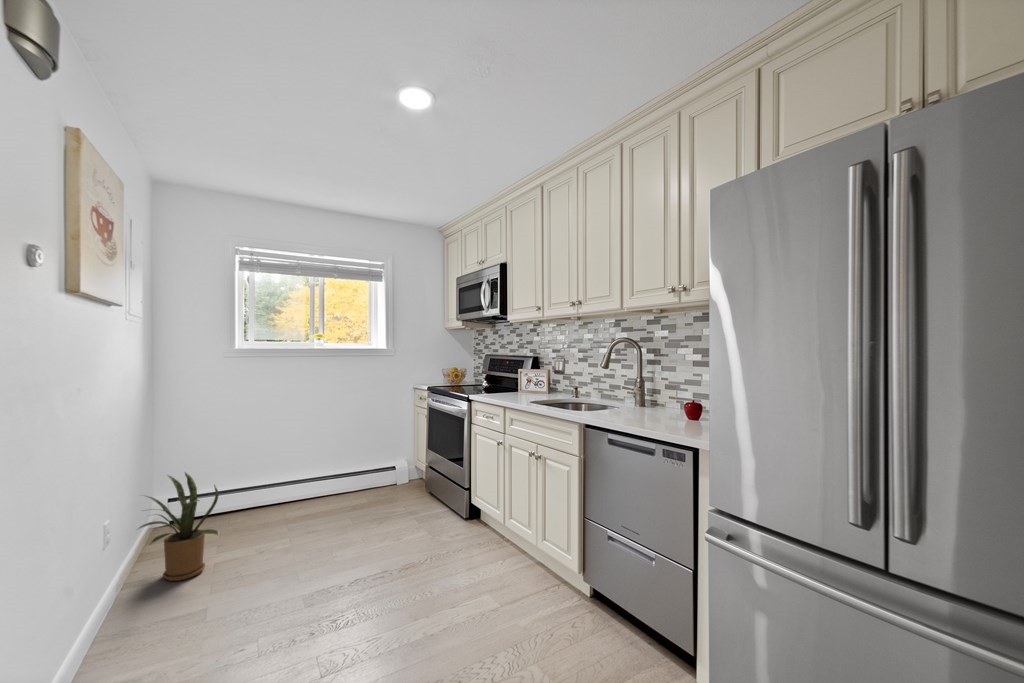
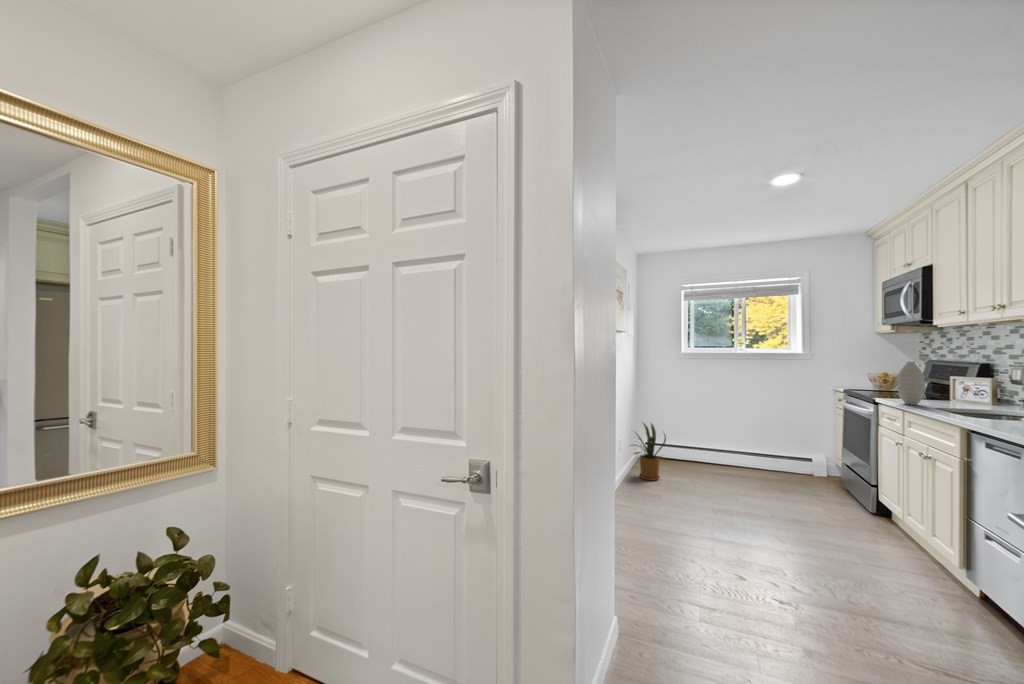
vase: none [496,356,515,400] -> present [897,361,925,405]

